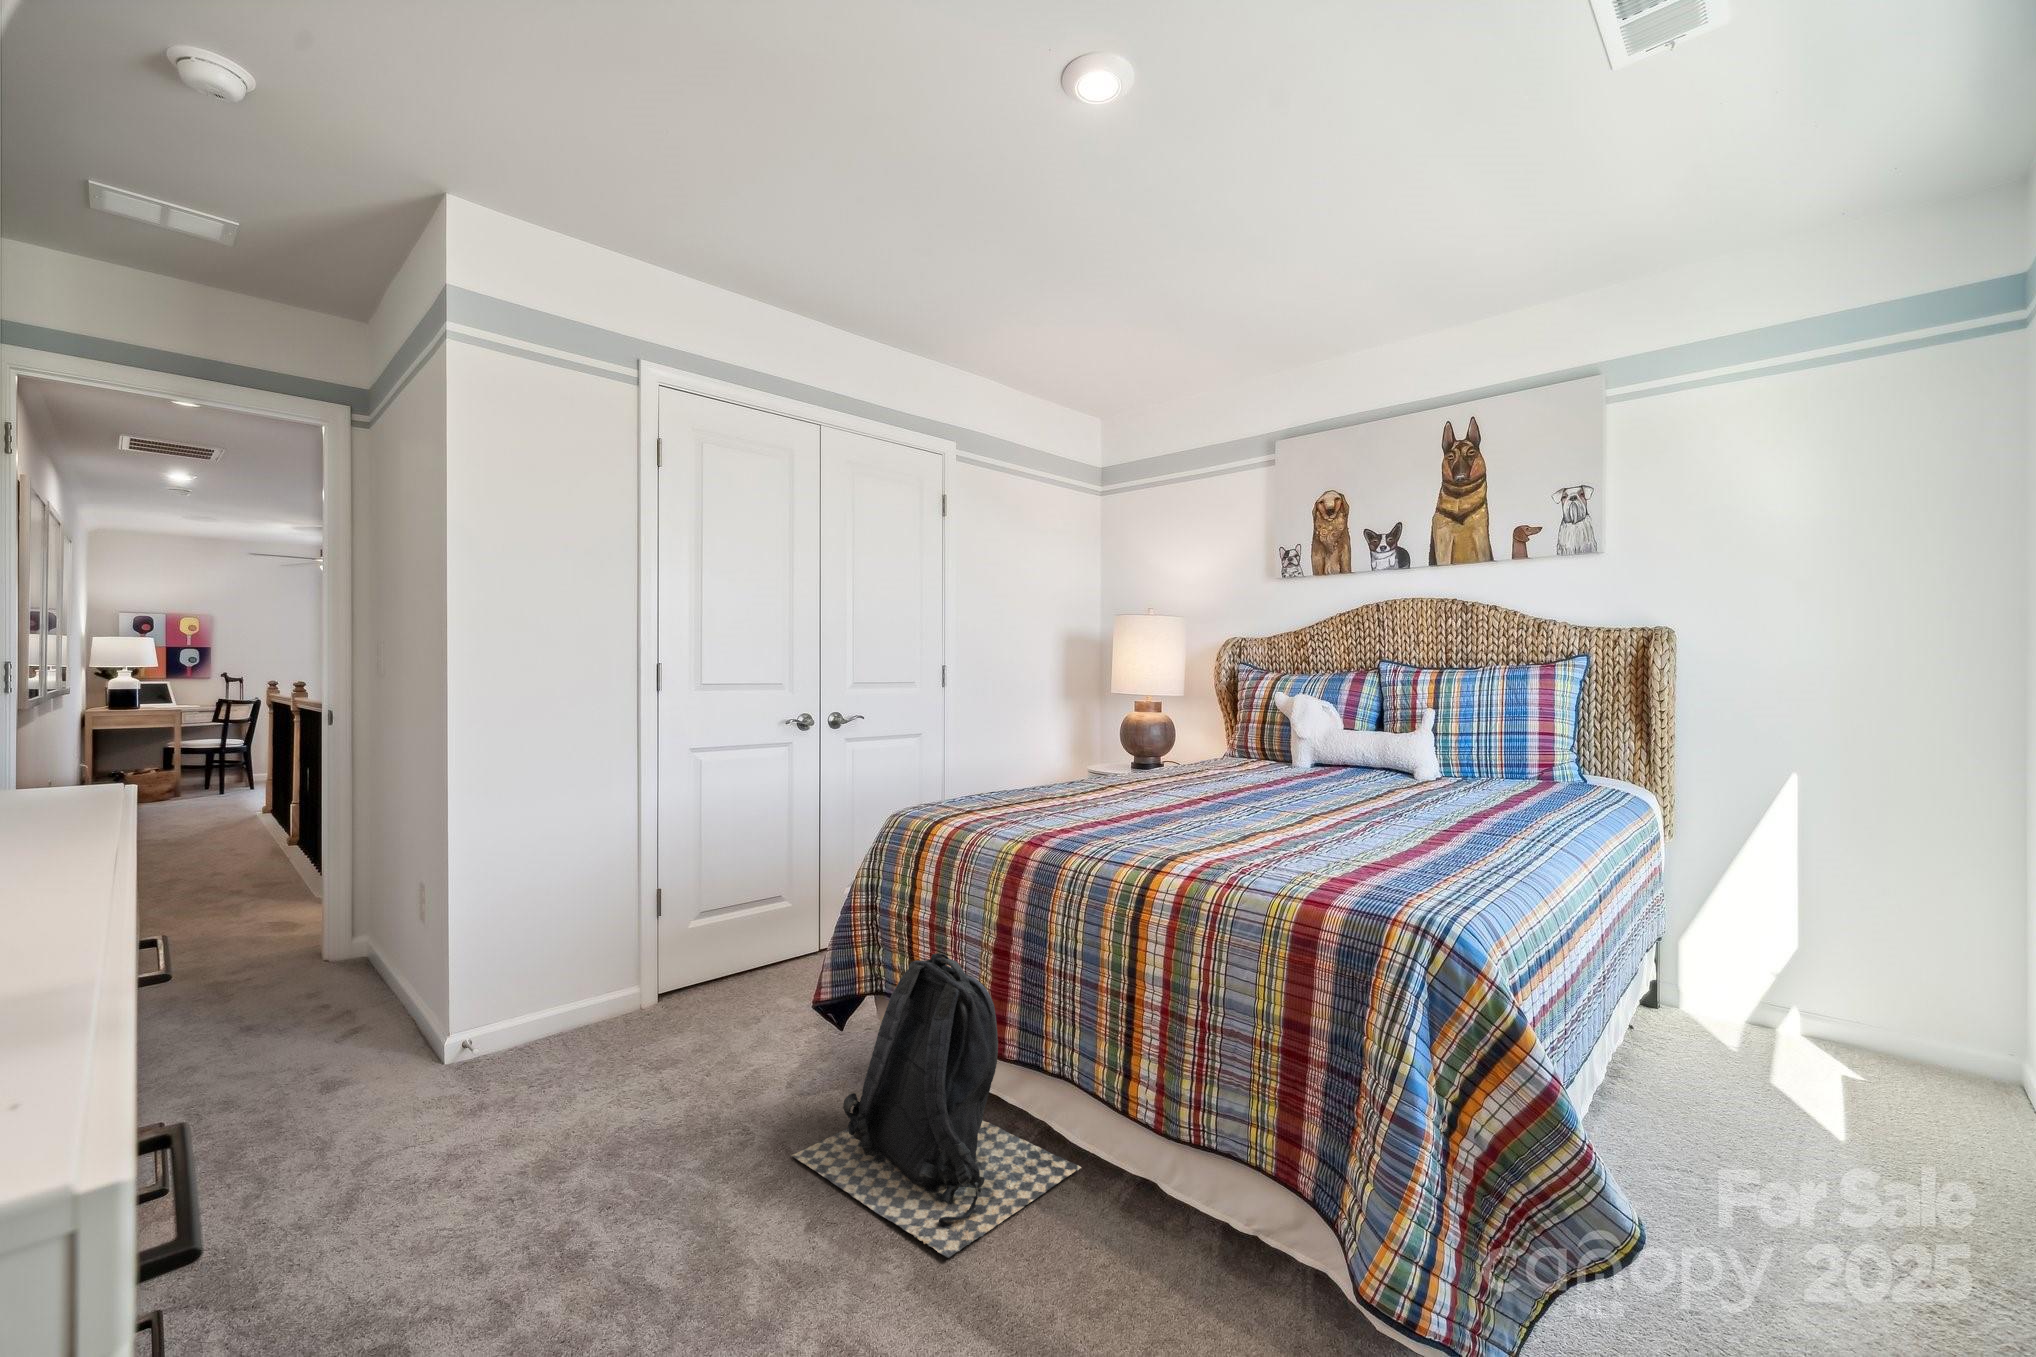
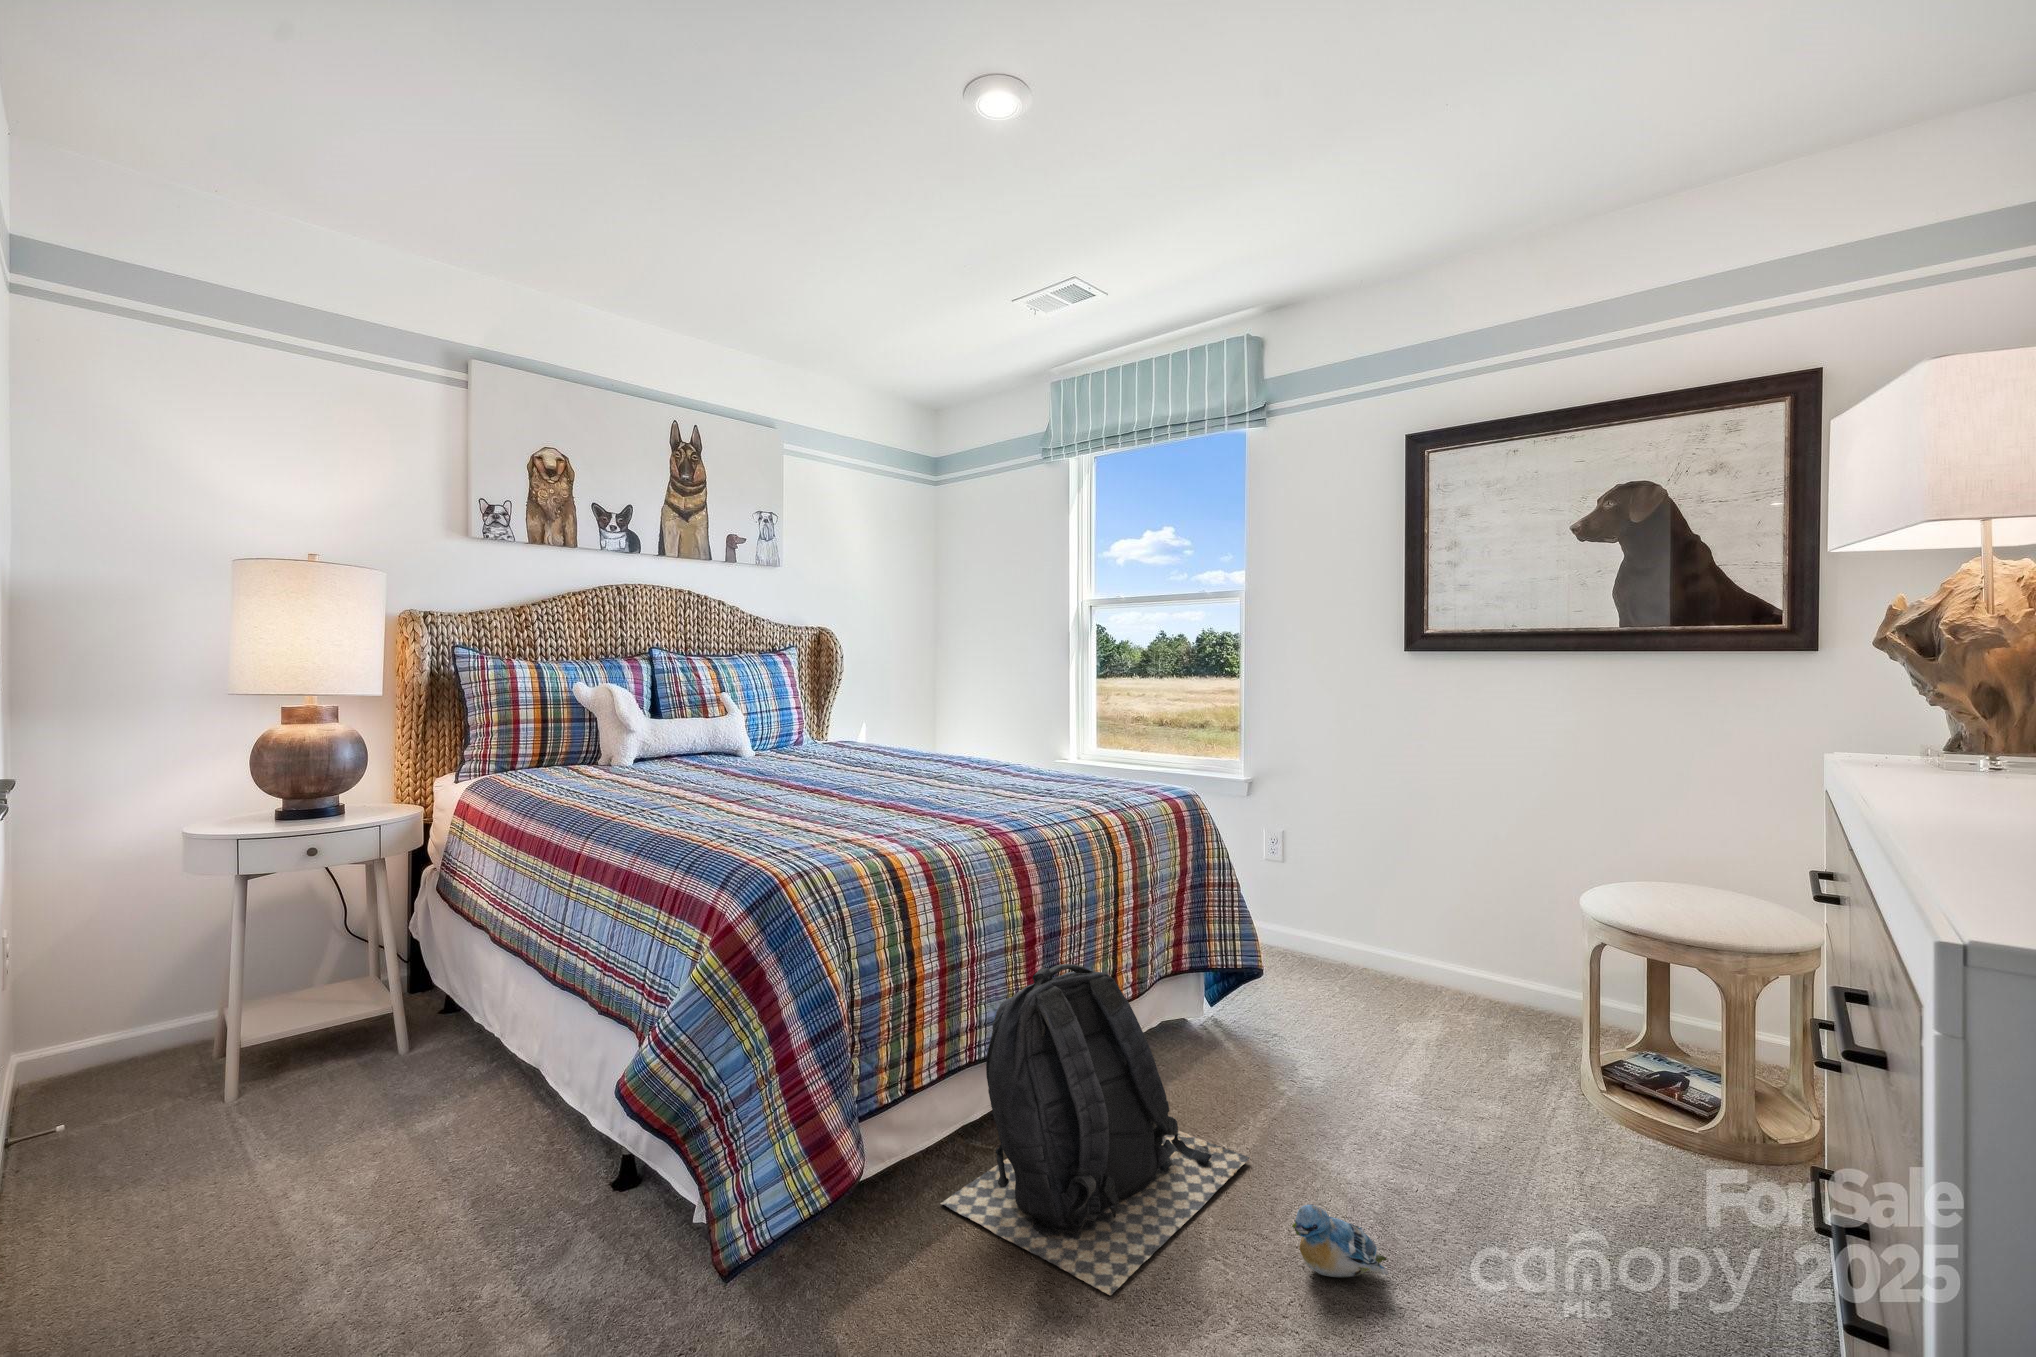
plush toy: none [716,1199,783,1305] -> present [1292,1205,1388,1277]

